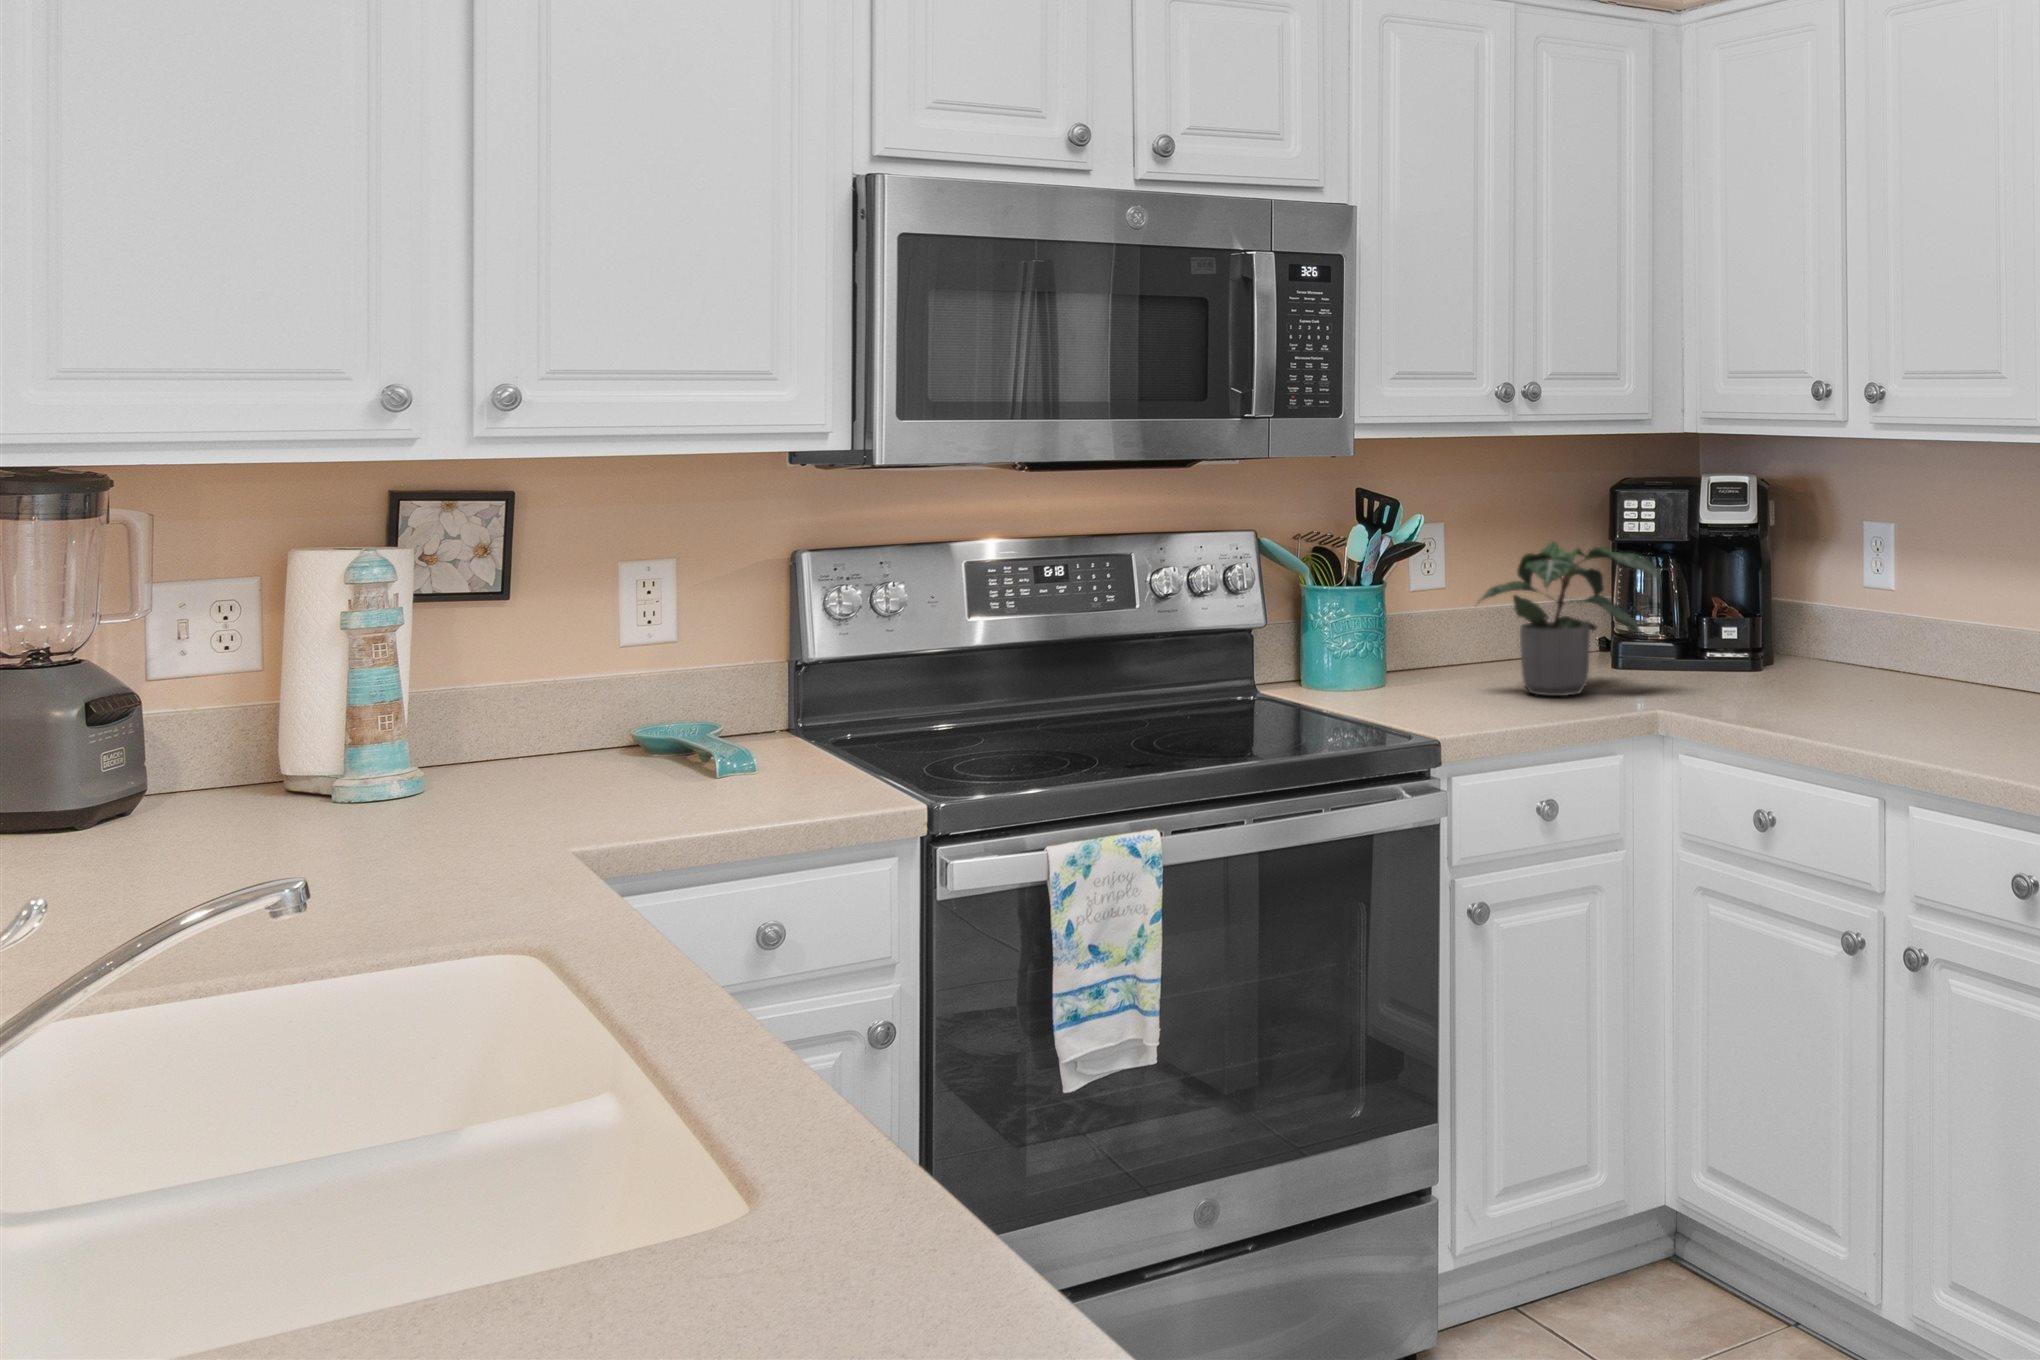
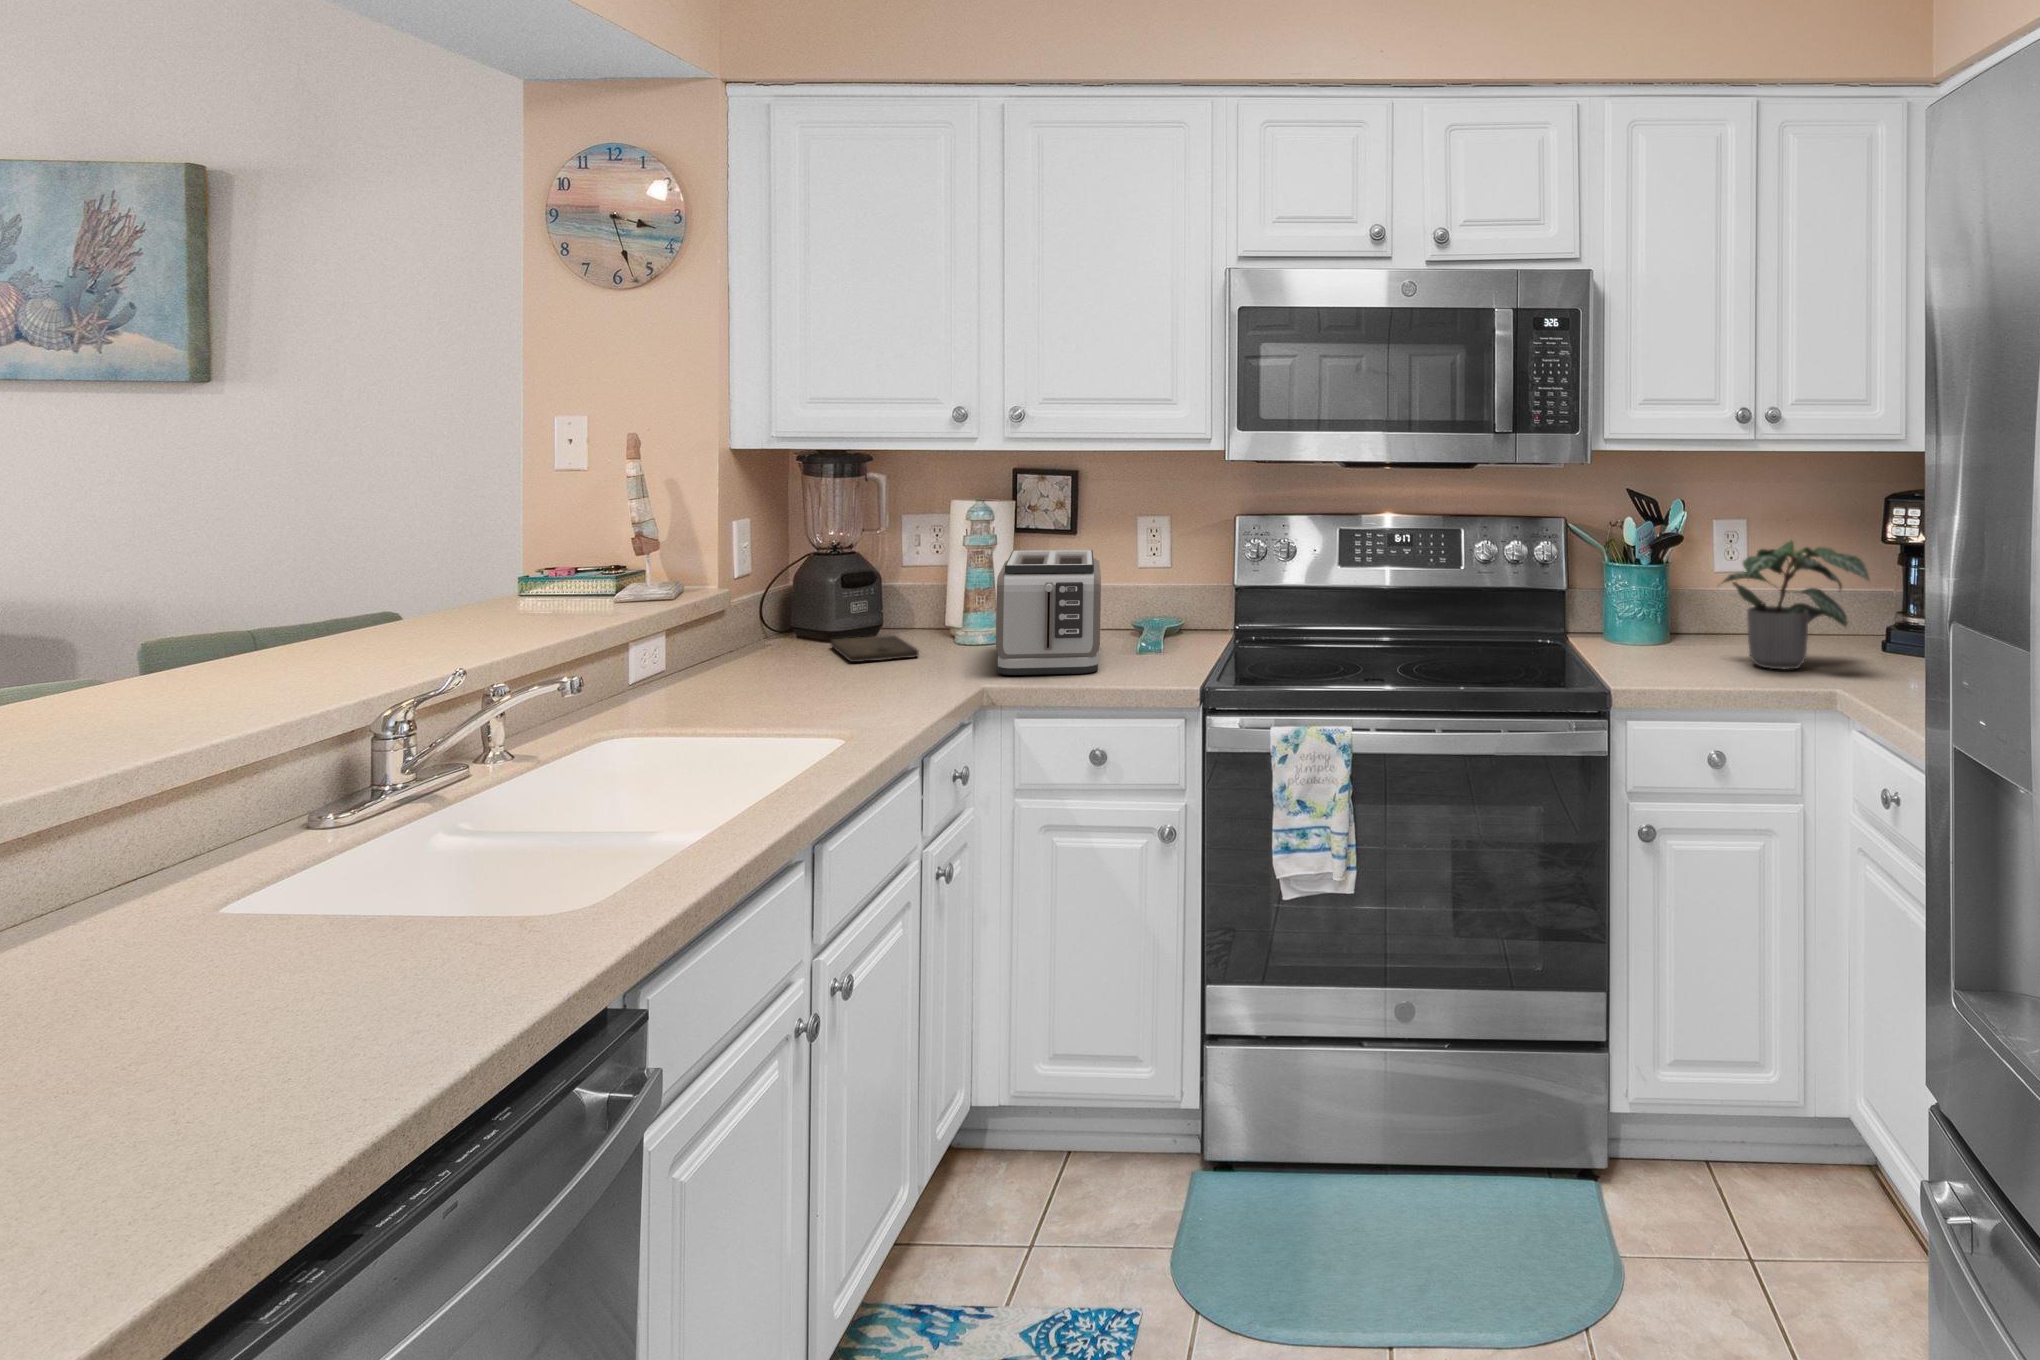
toaster: none [463,619,737,831] -> present [996,550,1101,675]
cutting board: none [80,807,329,856] -> present [831,635,919,662]

